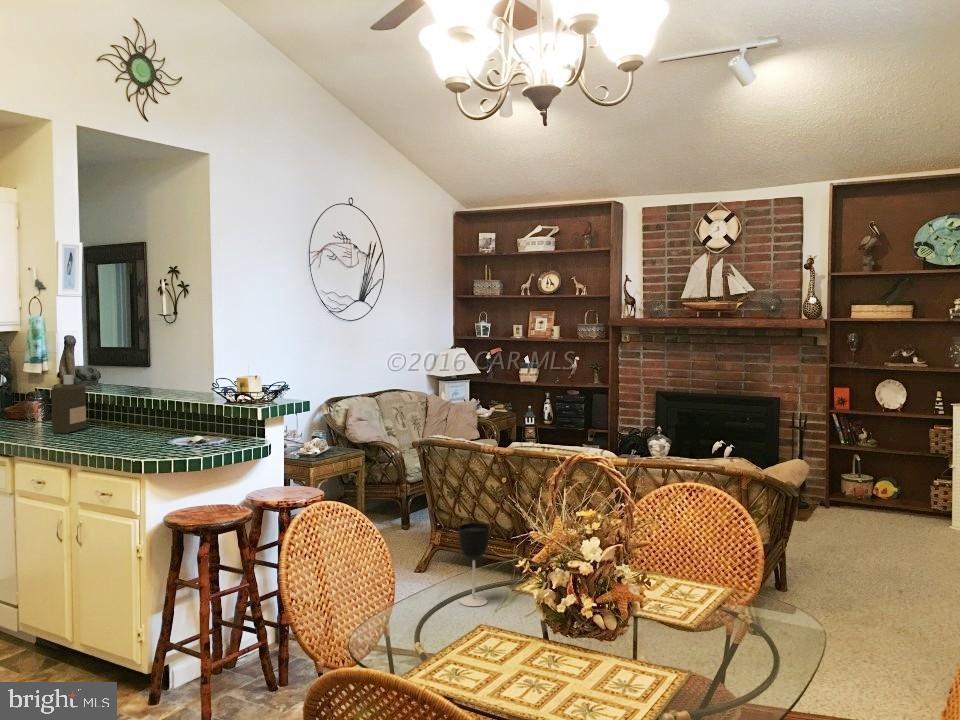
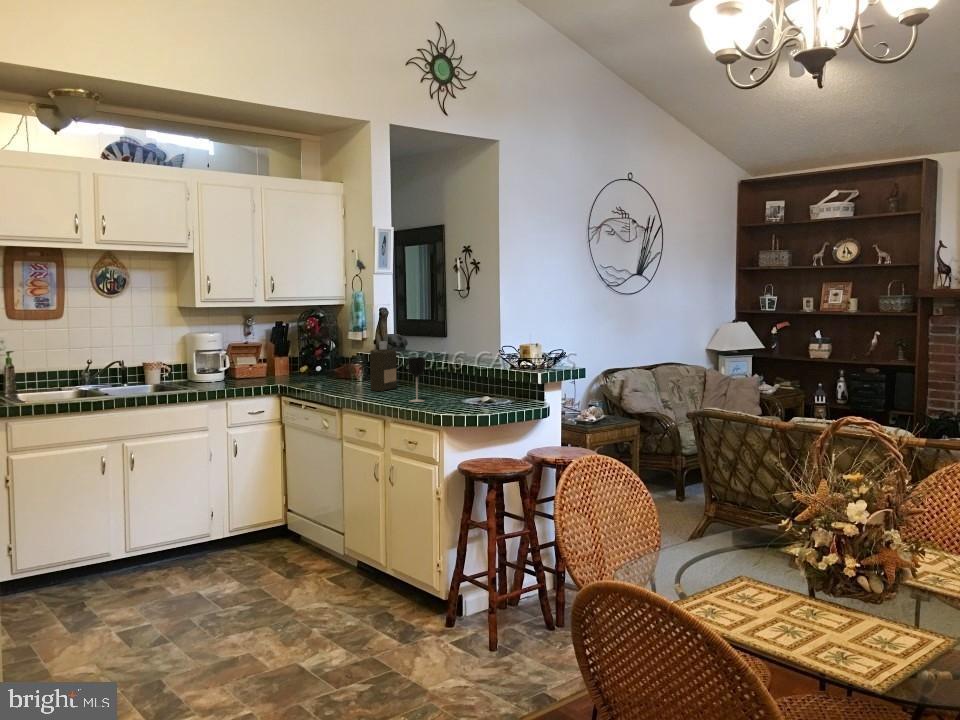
wine glass: present [459,523,489,606] -> present [408,357,426,402]

